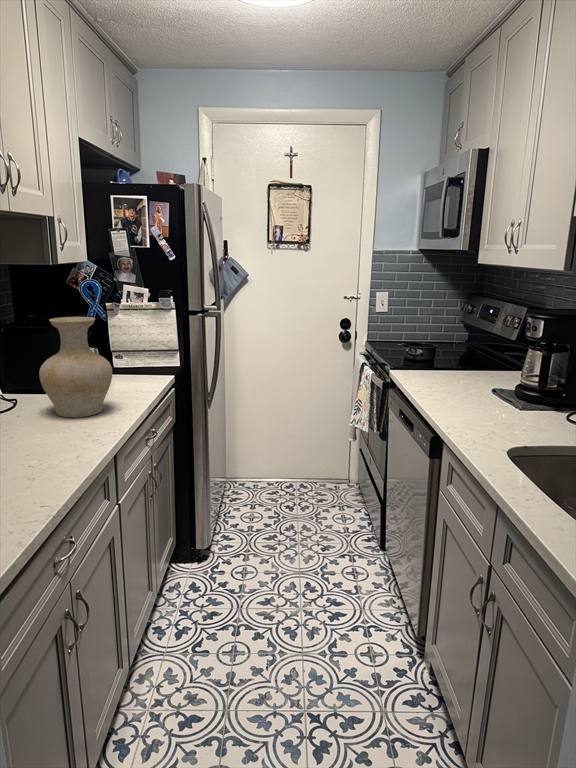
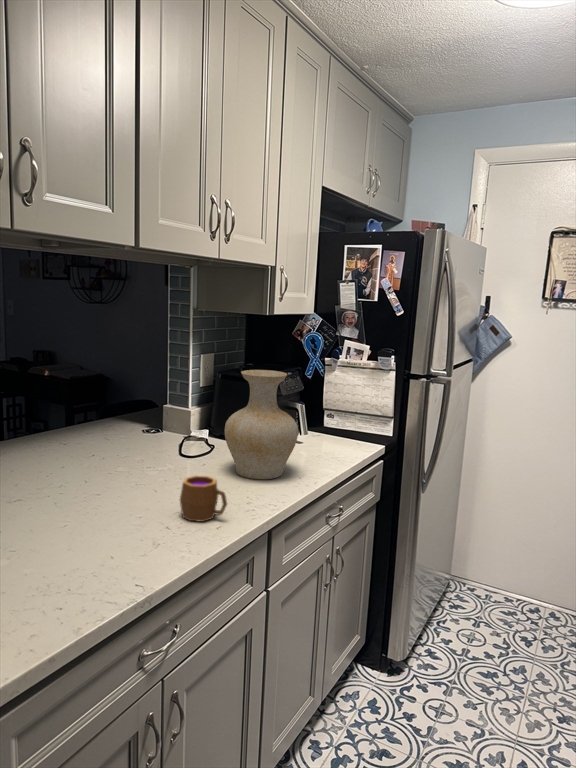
mug: none [32,416,81,458] -> present [180,476,227,522]

